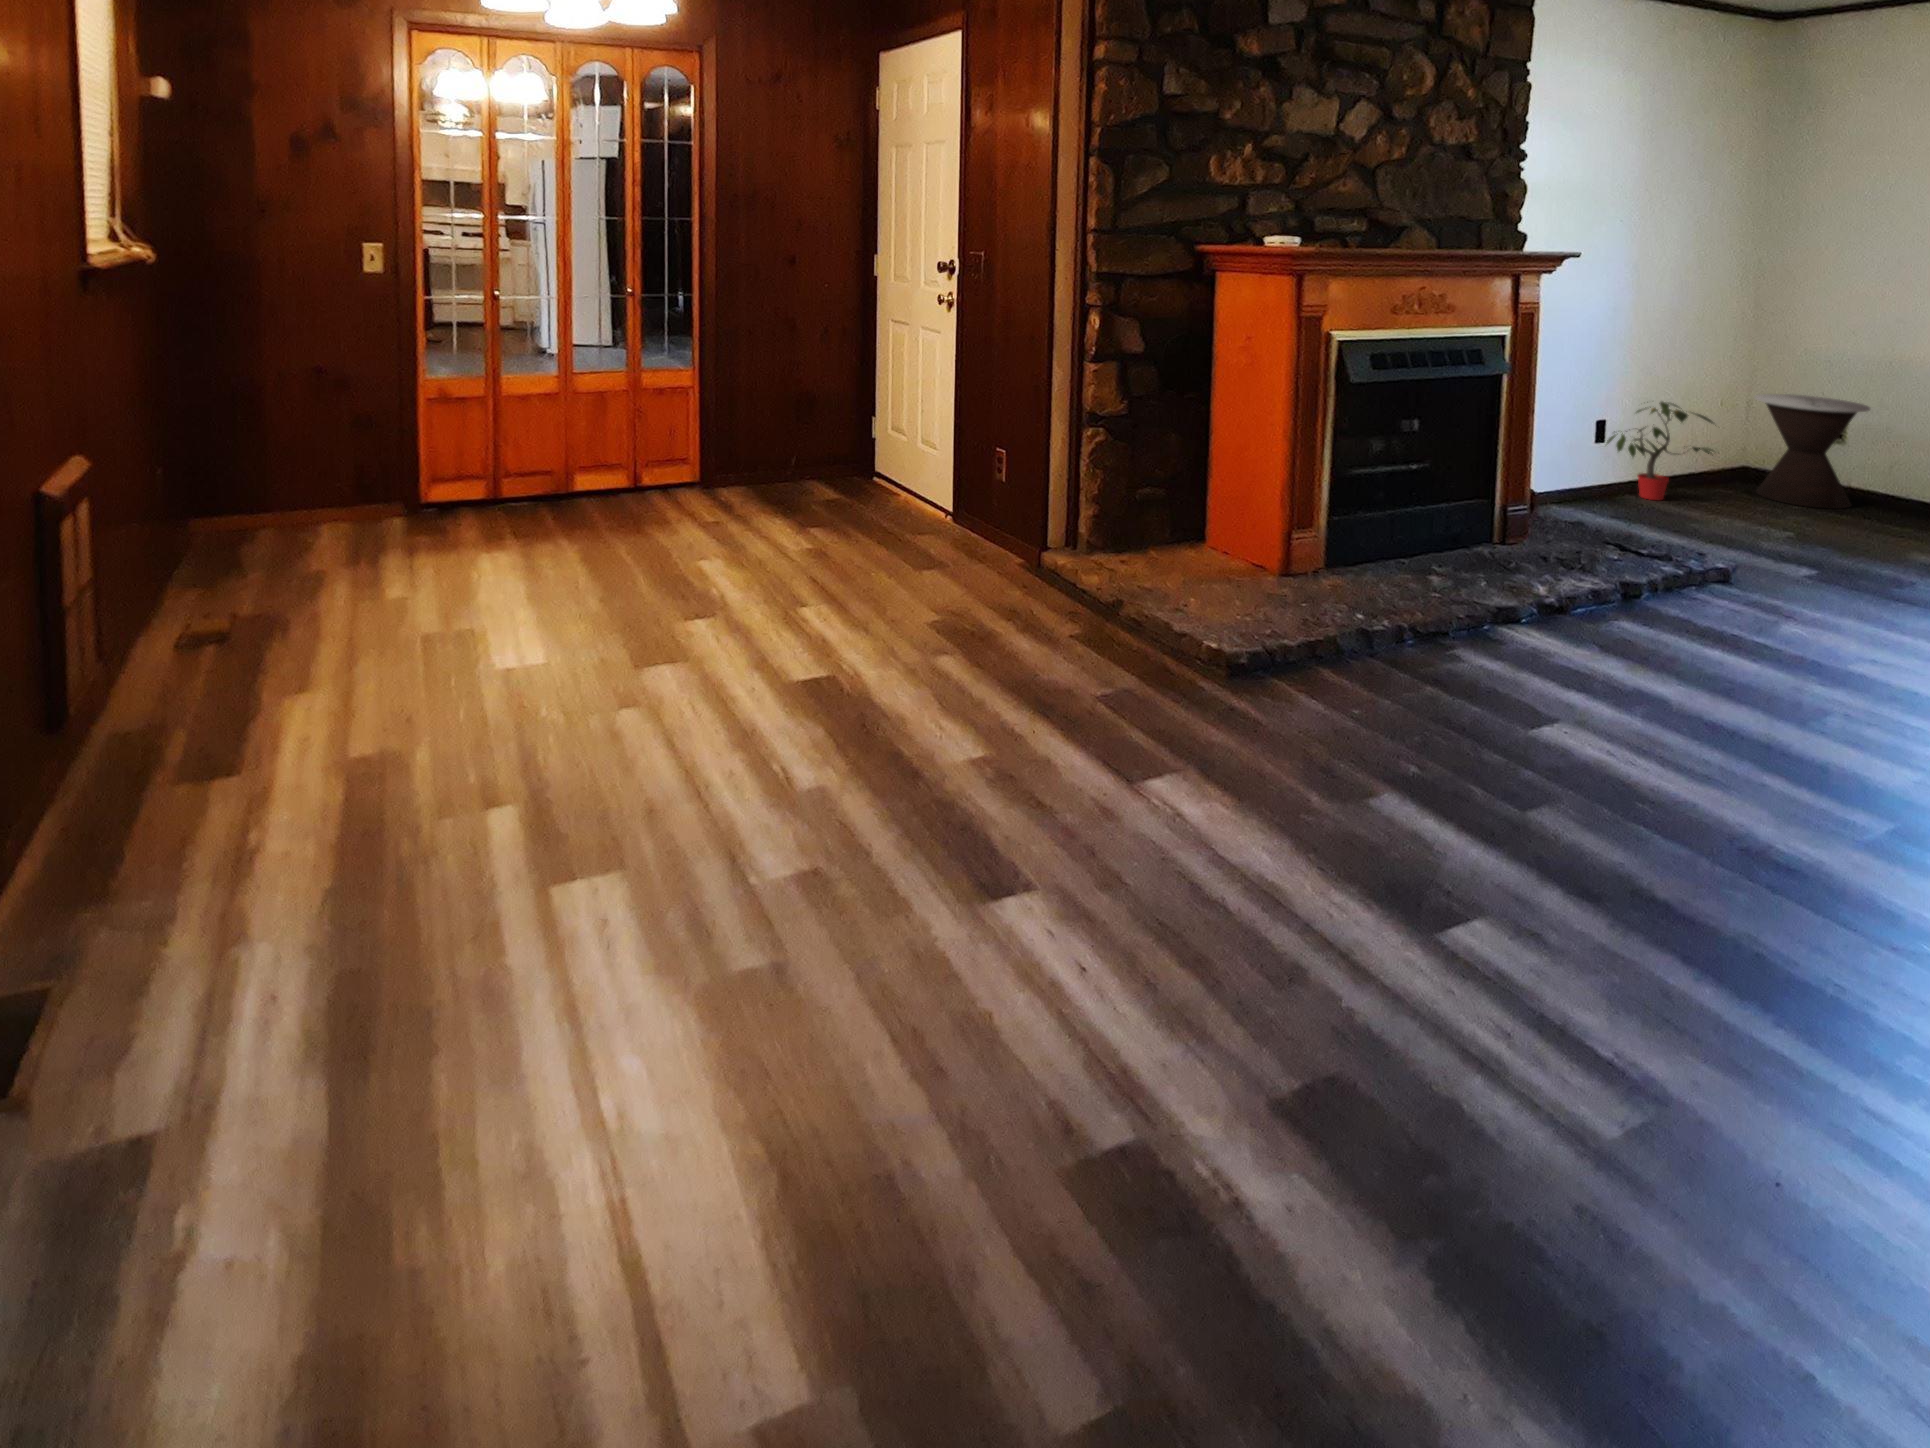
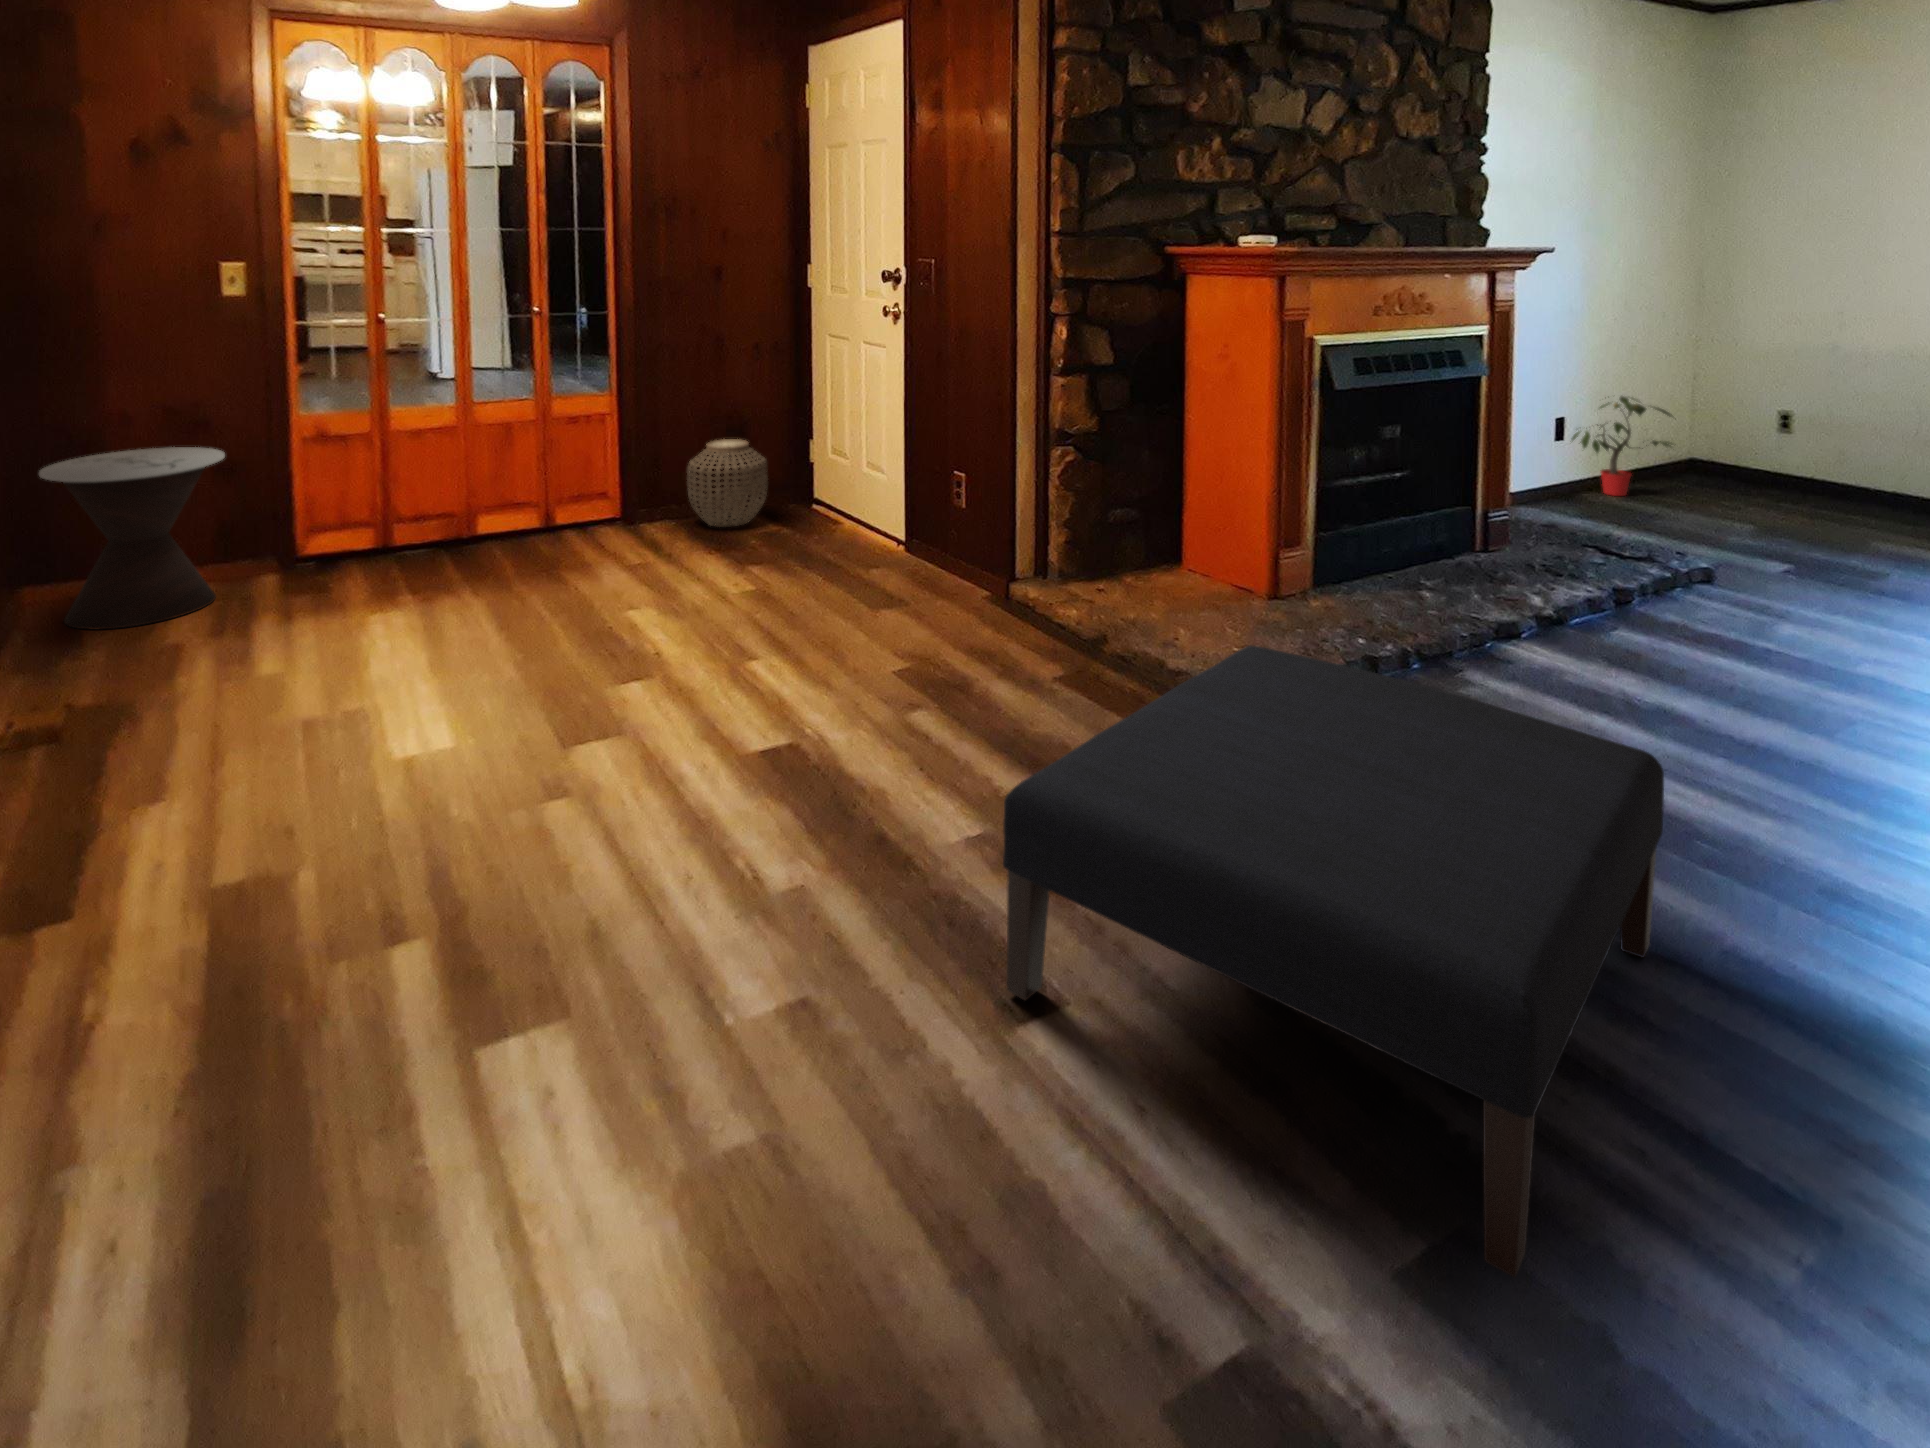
side table: present [1754,394,1870,509] -> present [39,447,225,630]
woven basket: none [757,413,828,492] -> present [688,439,767,527]
ottoman: none [985,604,1589,1122] -> present [1003,645,1664,1277]

